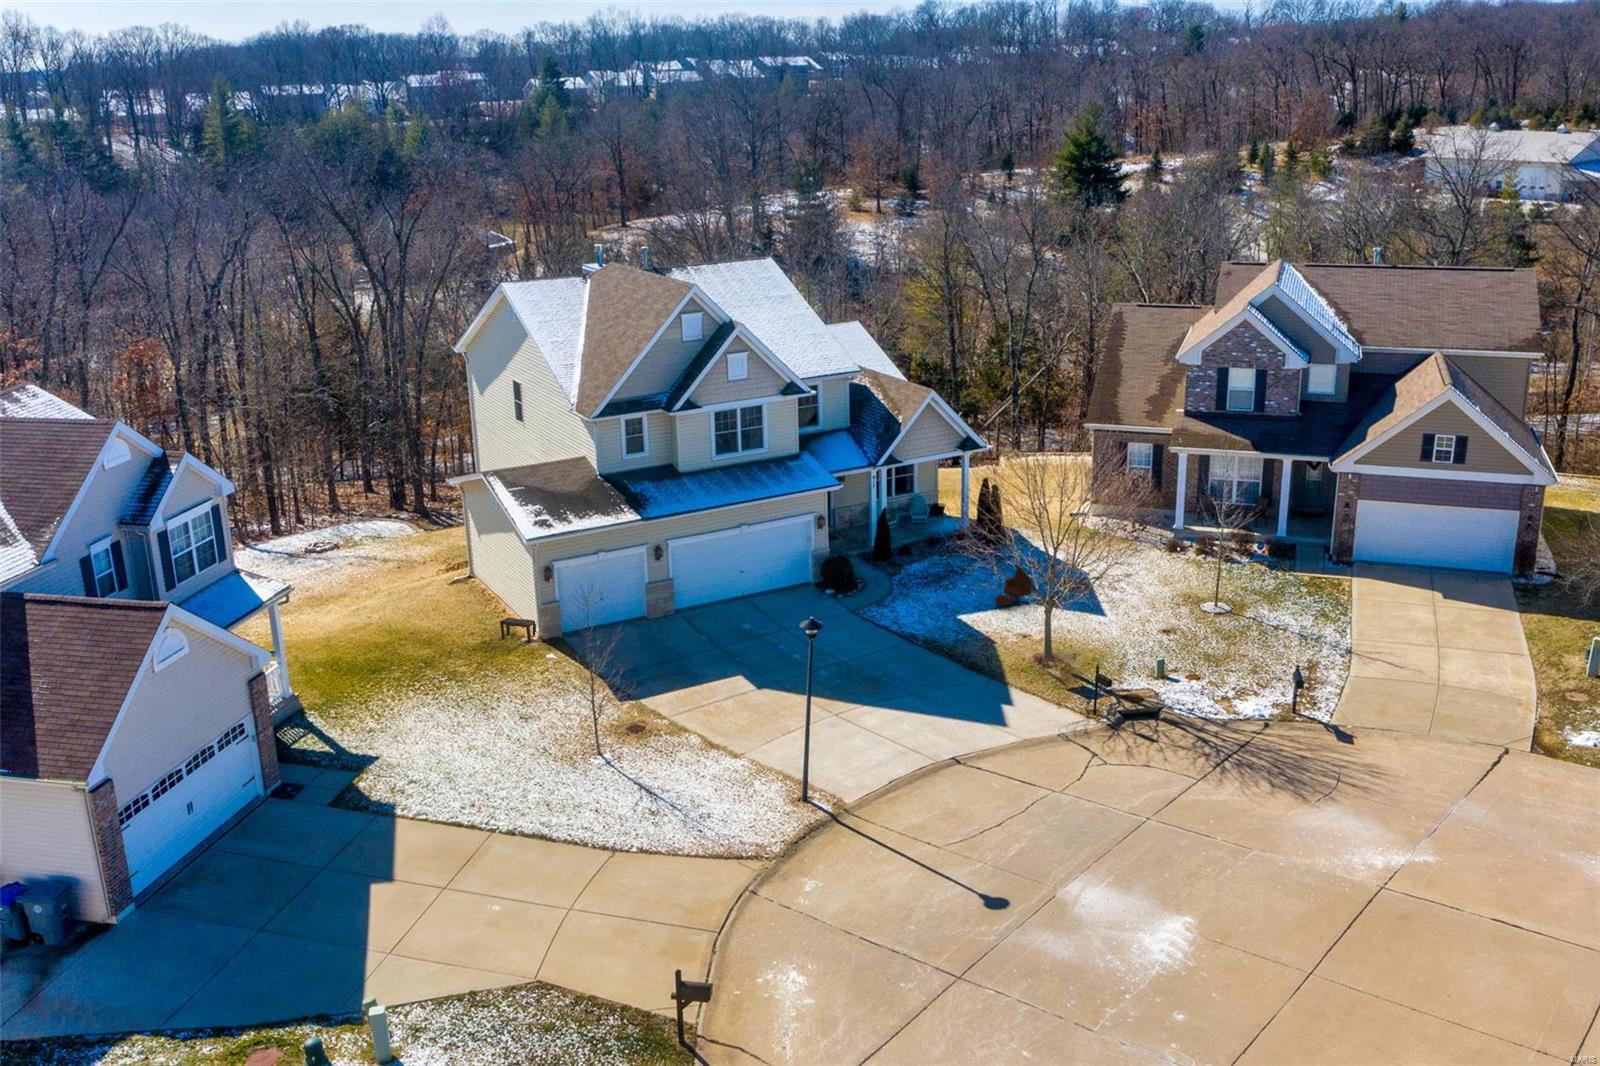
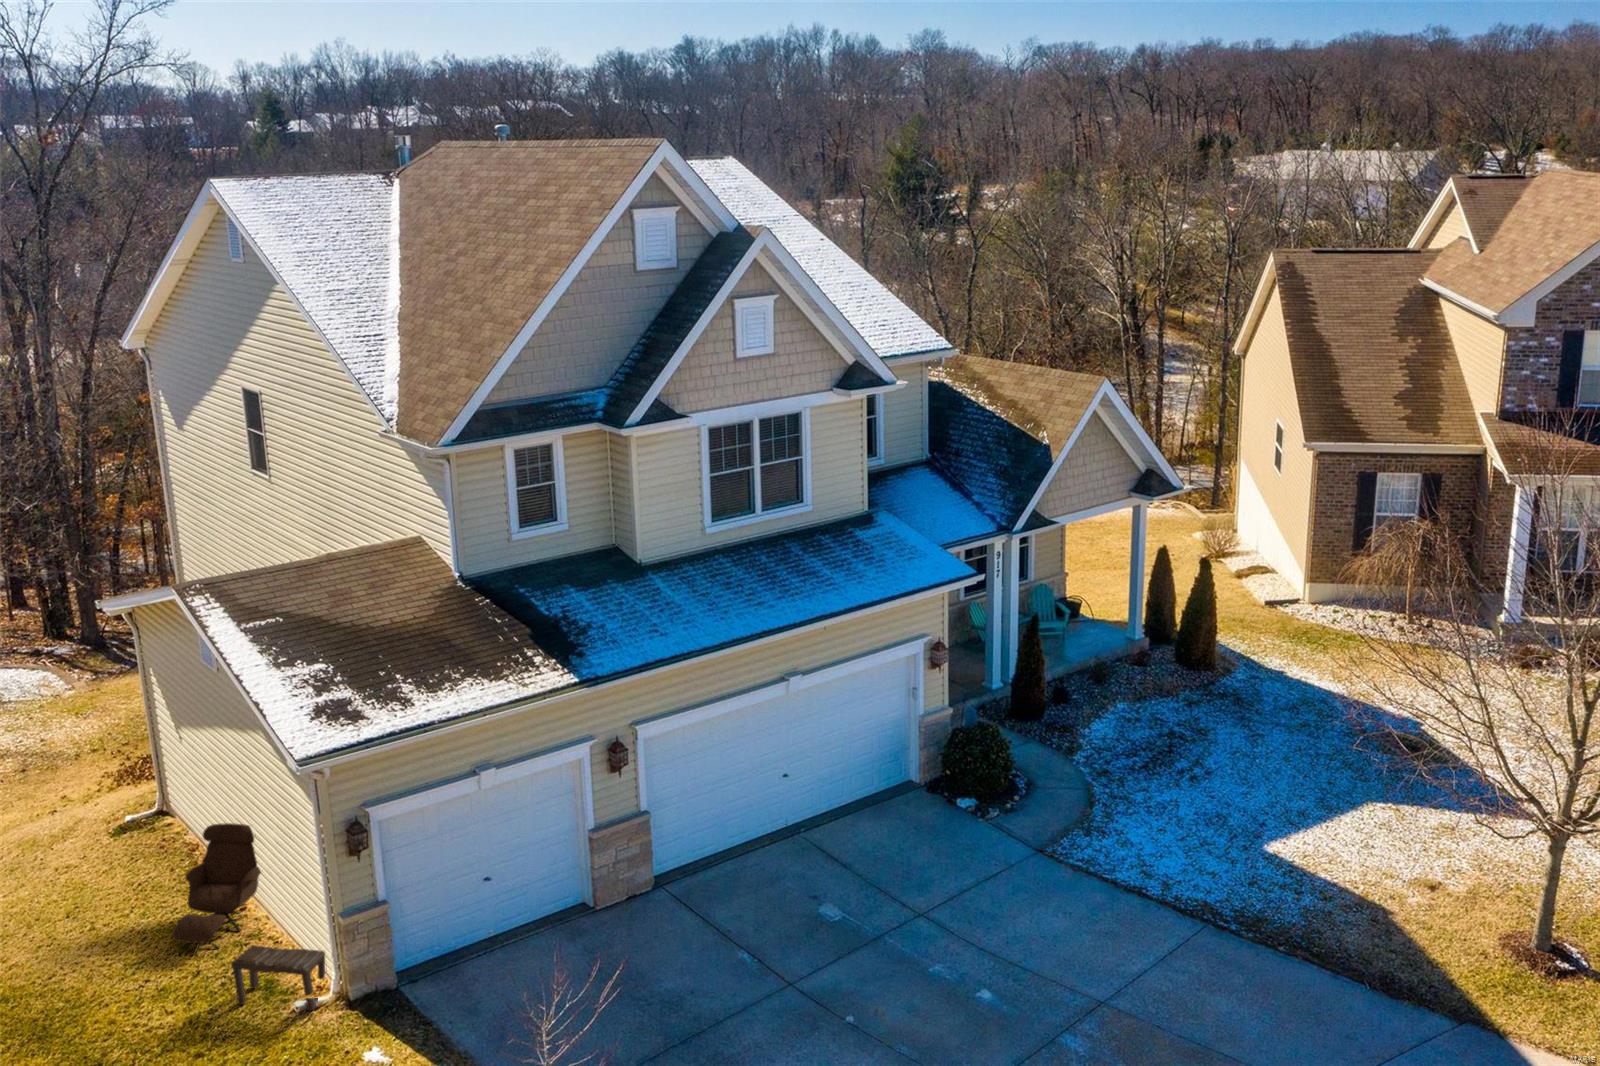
lounge chair: present [994,564,1033,606] -> present [172,823,261,955]

